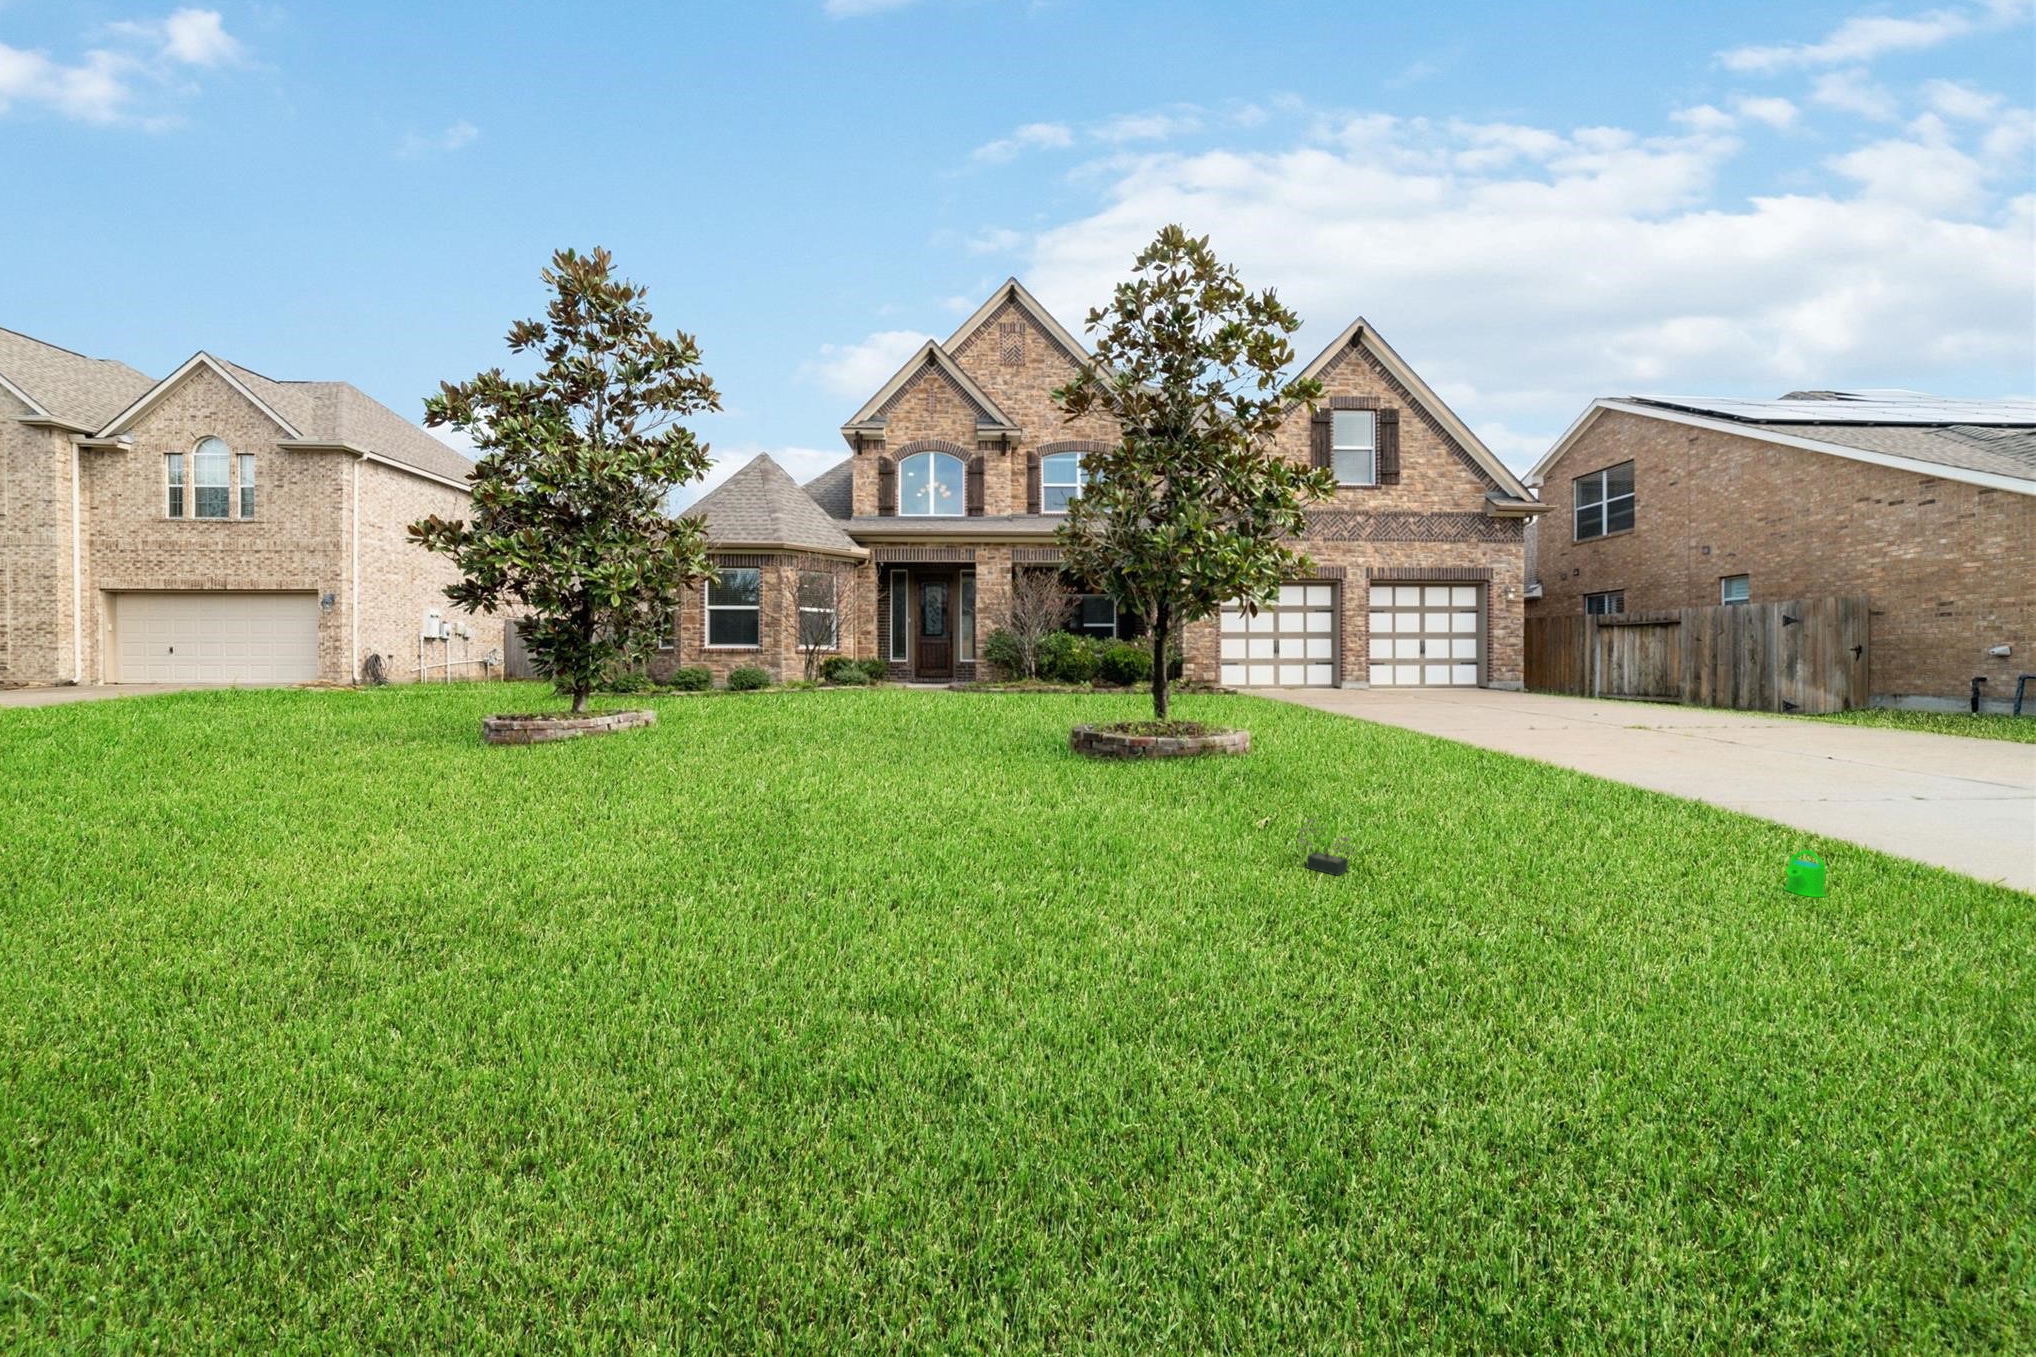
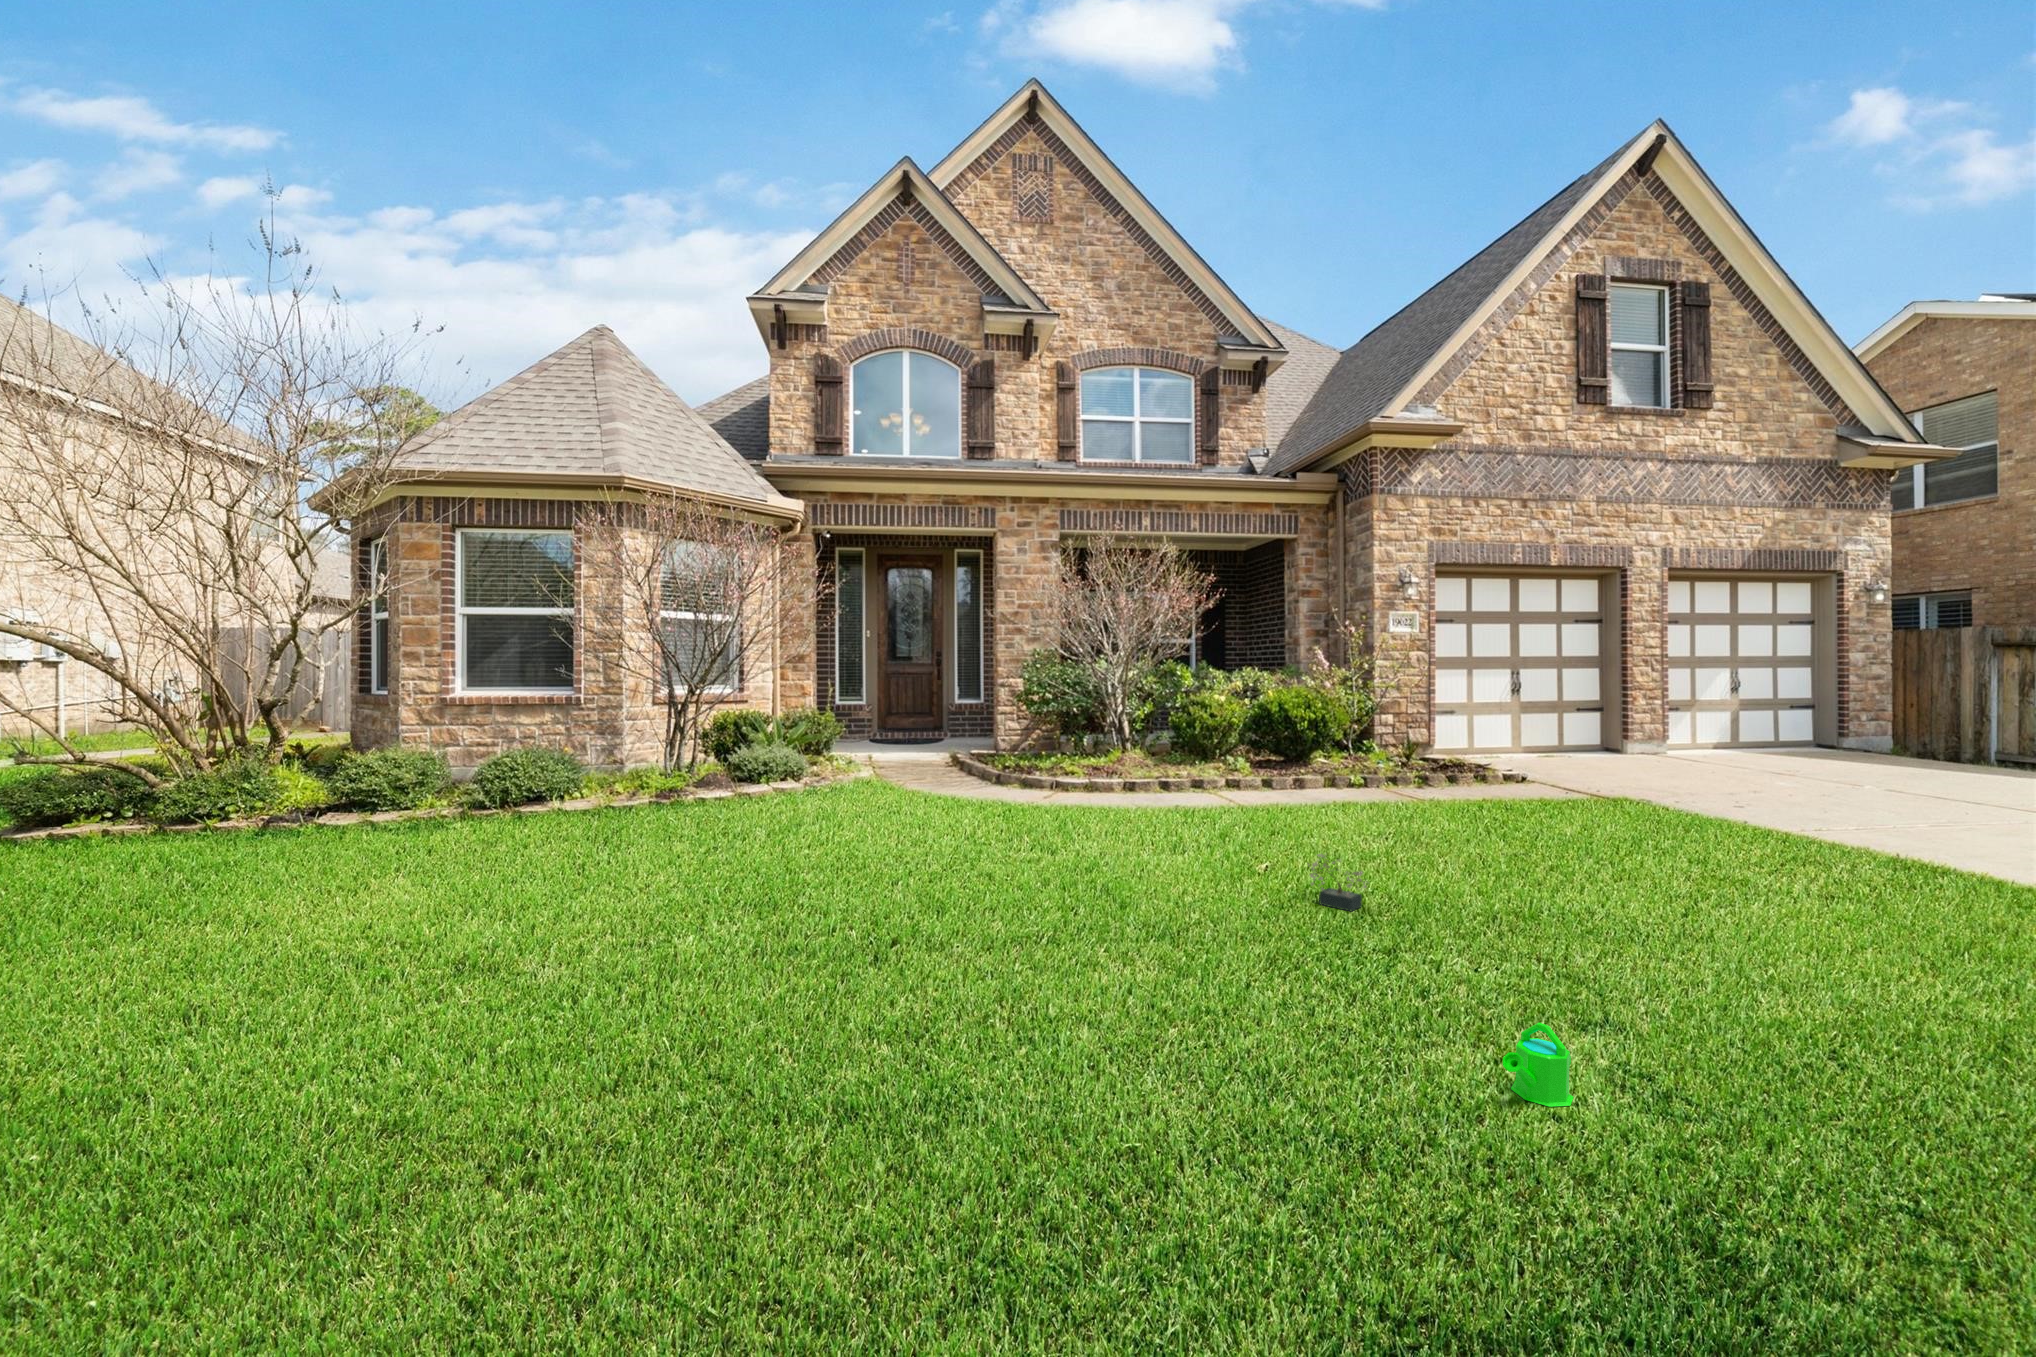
watering can: present [1784,850,1826,897] -> present [1503,1022,1574,1107]

